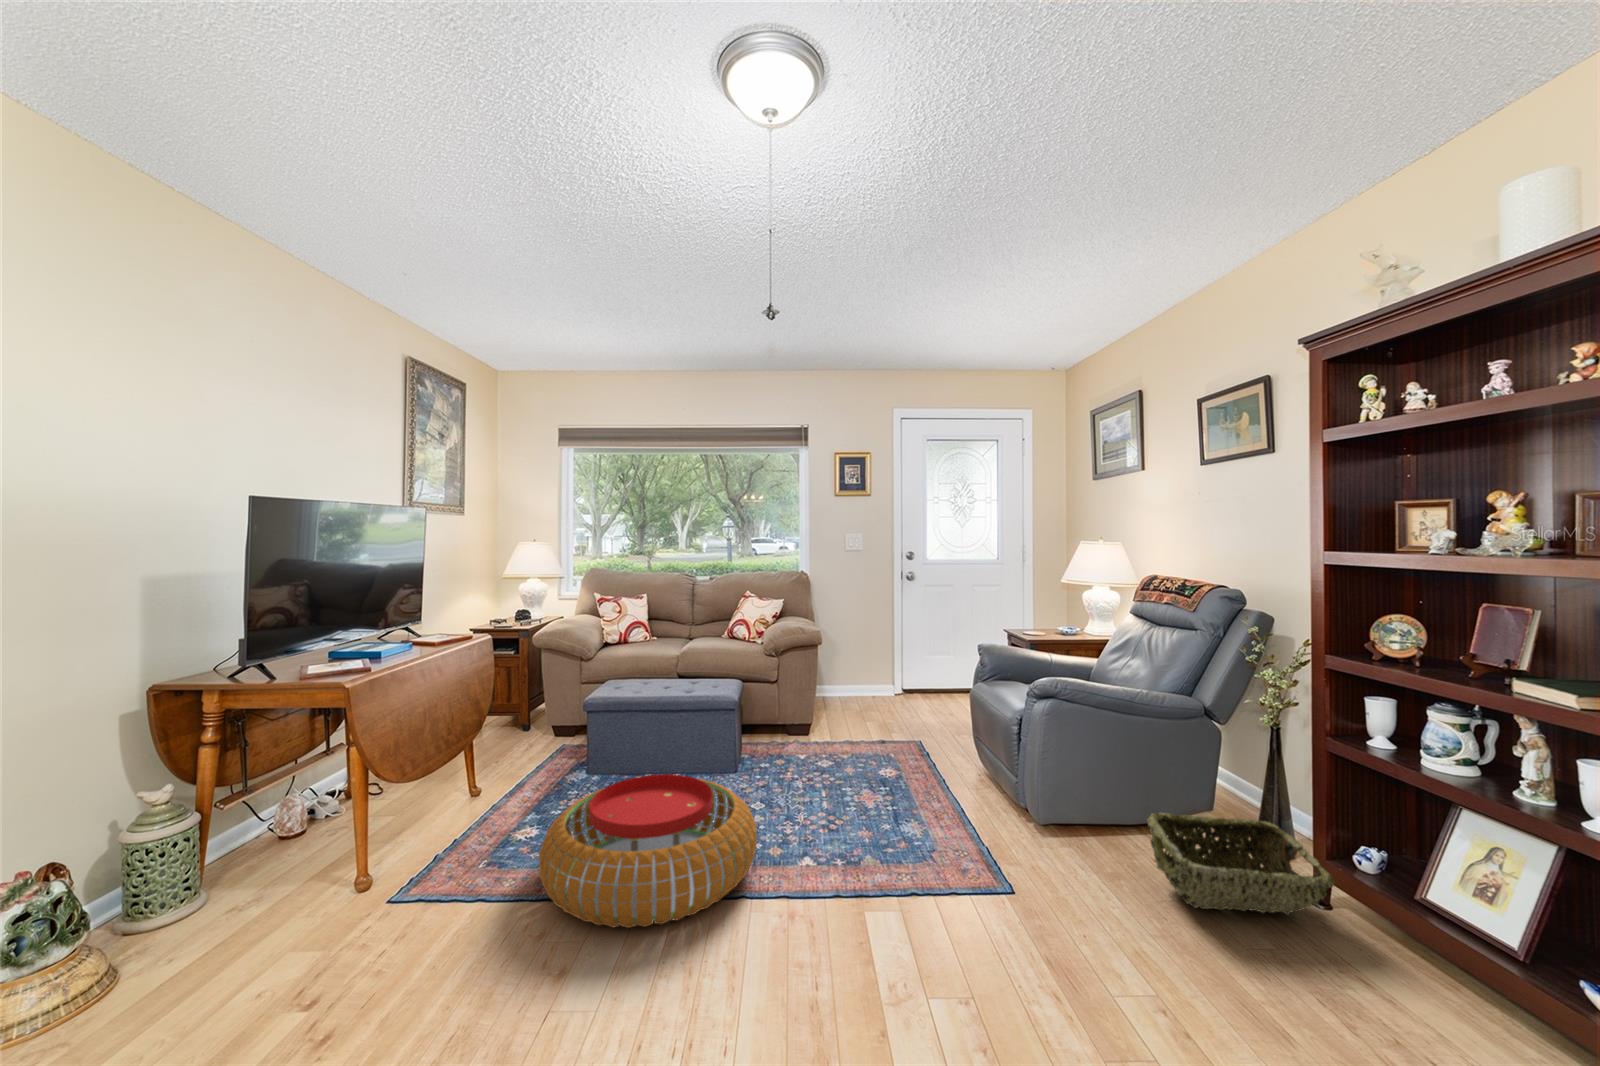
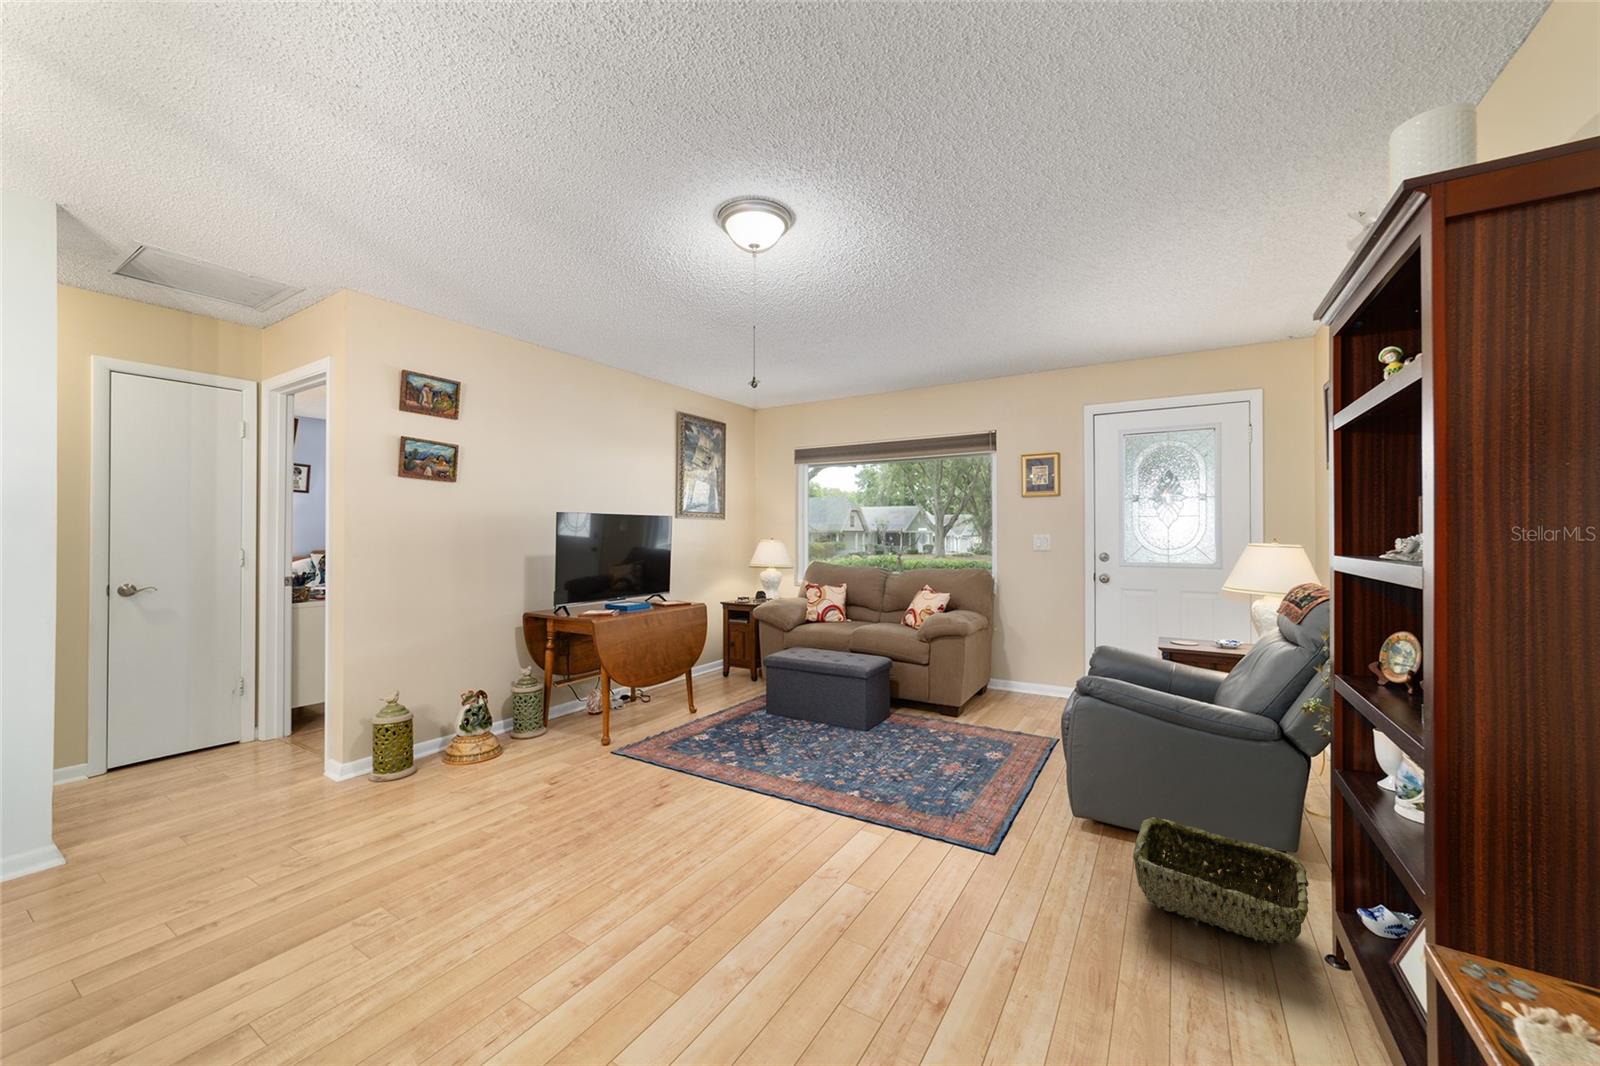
pouf: present [539,774,757,928] -> none [678,709,826,799]

